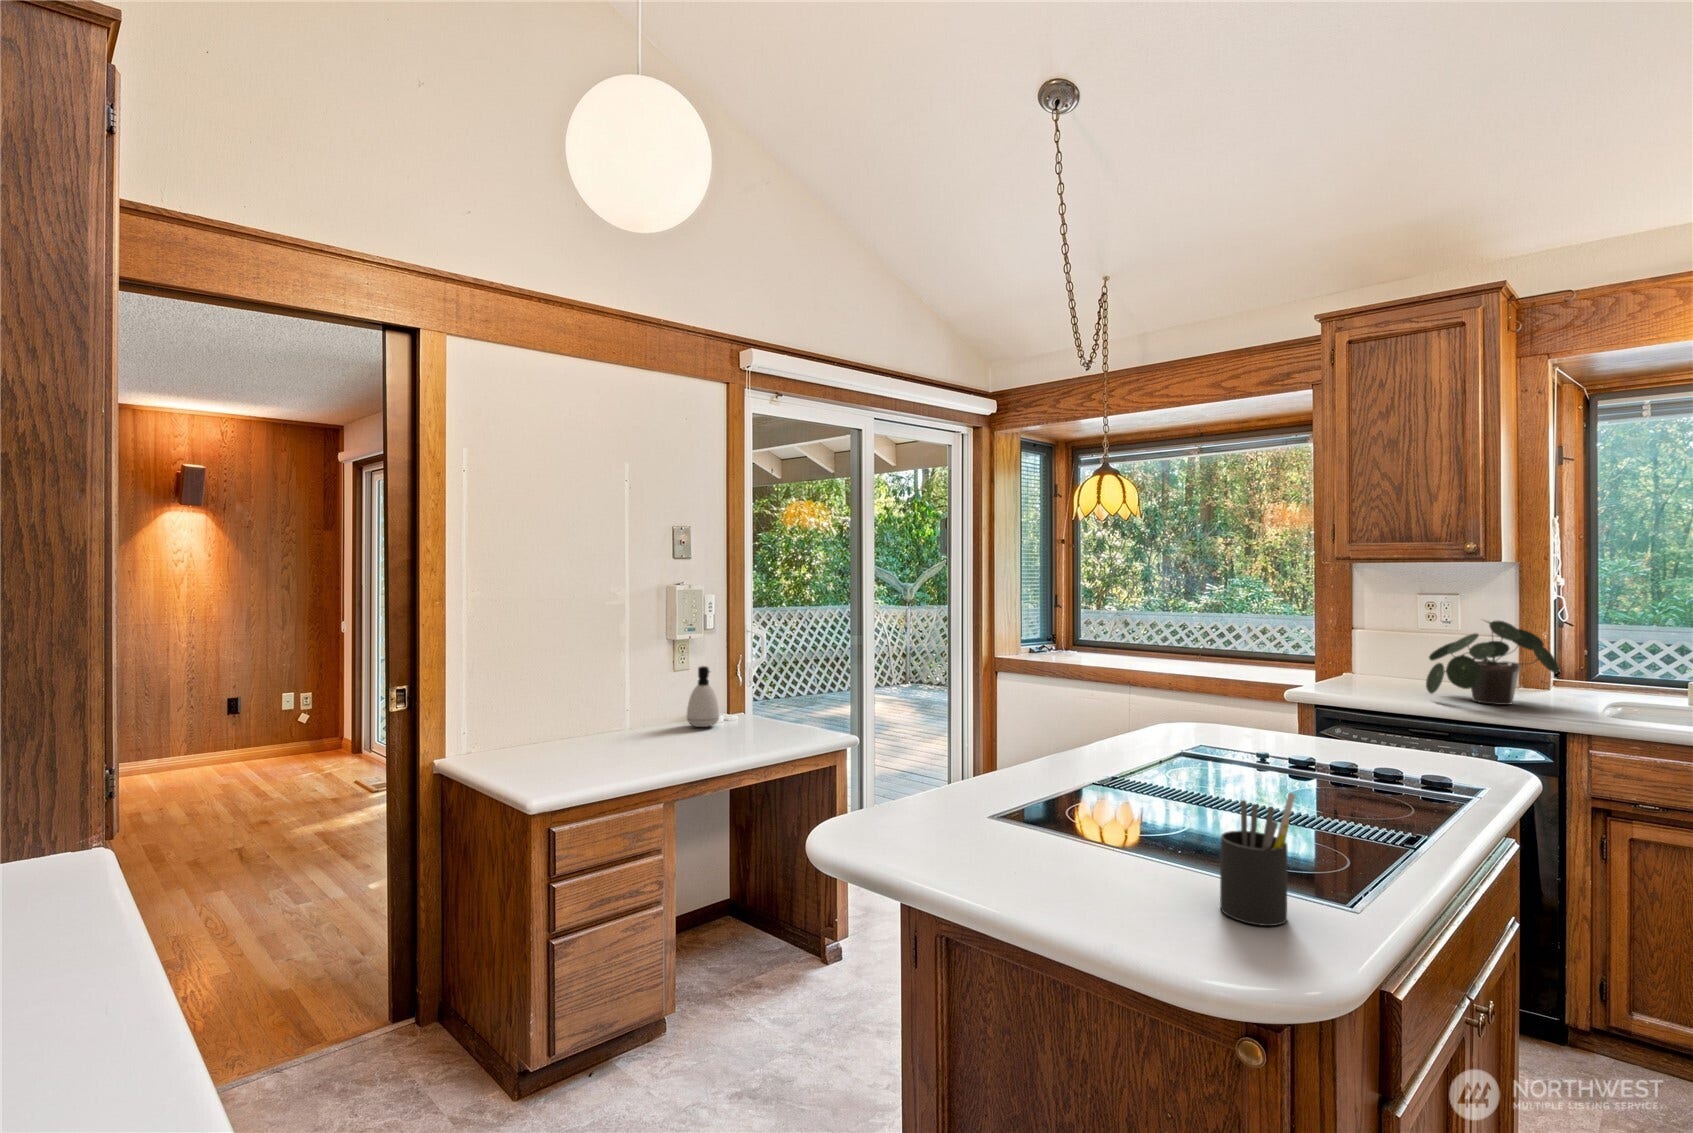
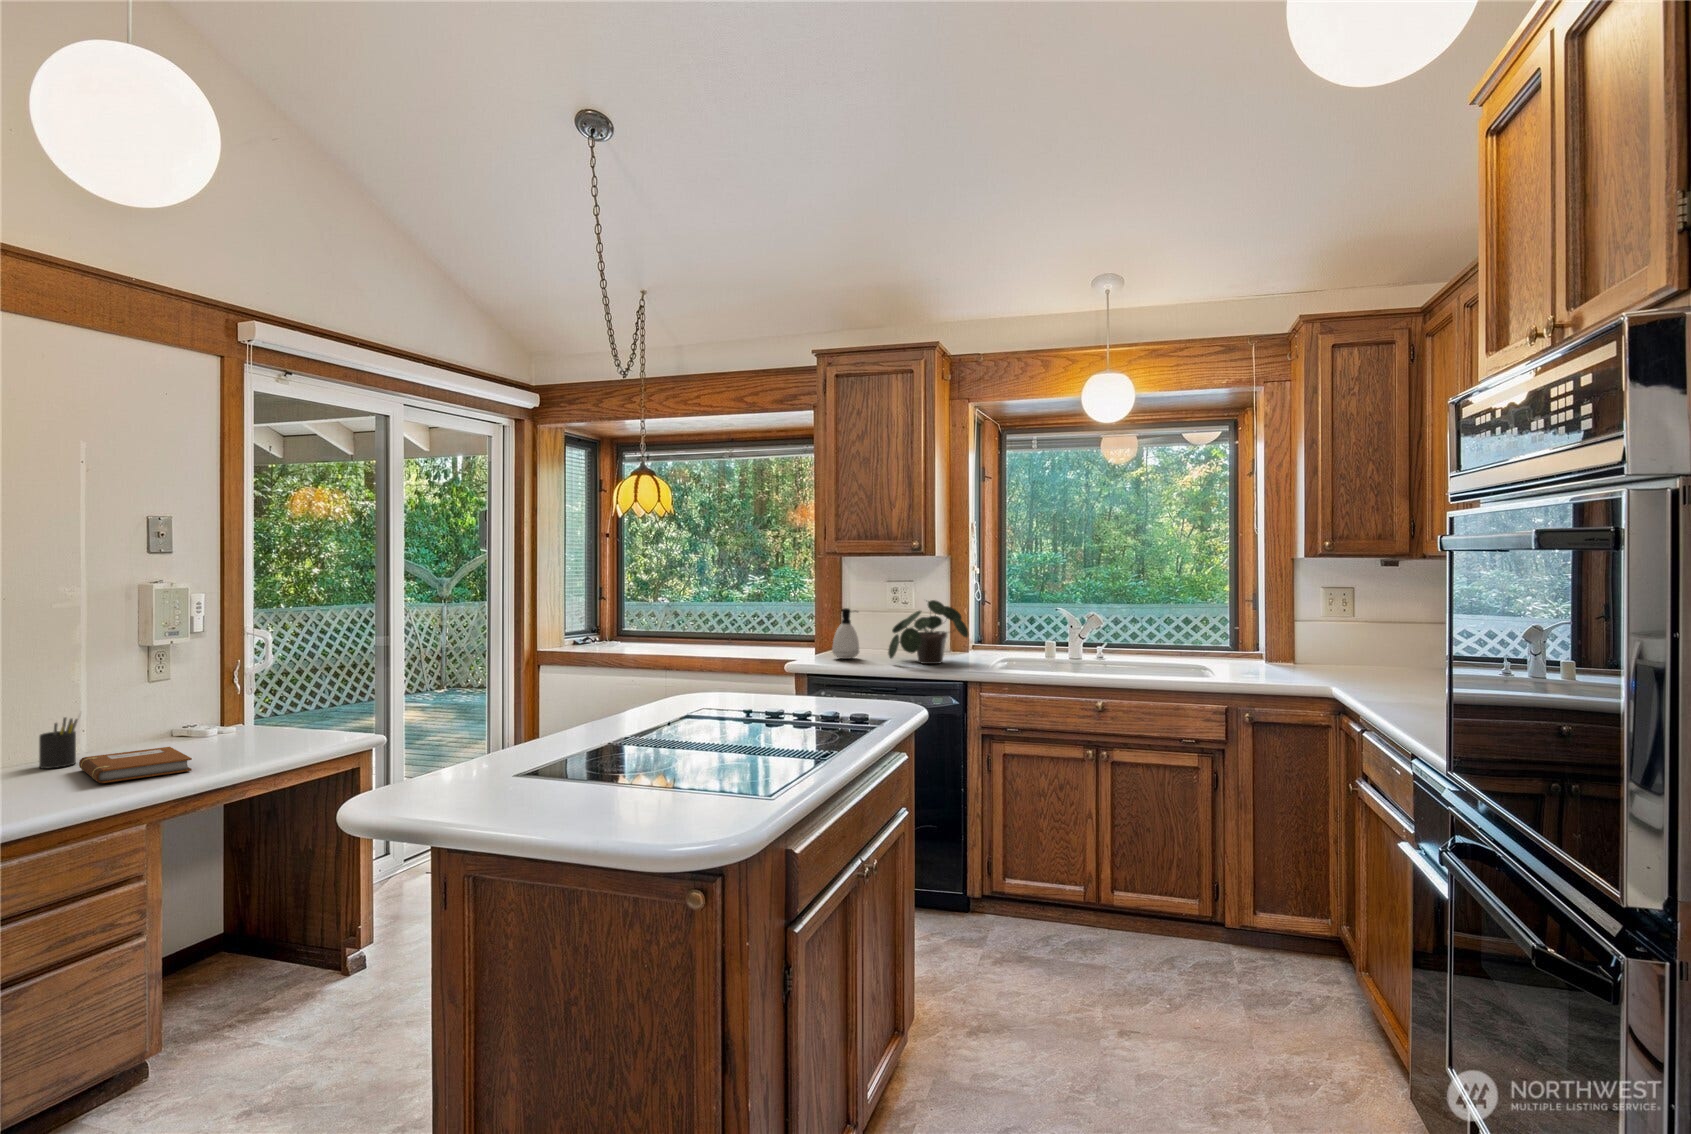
soap dispenser: present [687,666,719,727] -> present [832,608,859,659]
notebook: none [642,726,716,754] -> present [79,747,192,783]
pen holder: present [1220,793,1295,926] -> present [39,717,79,769]

